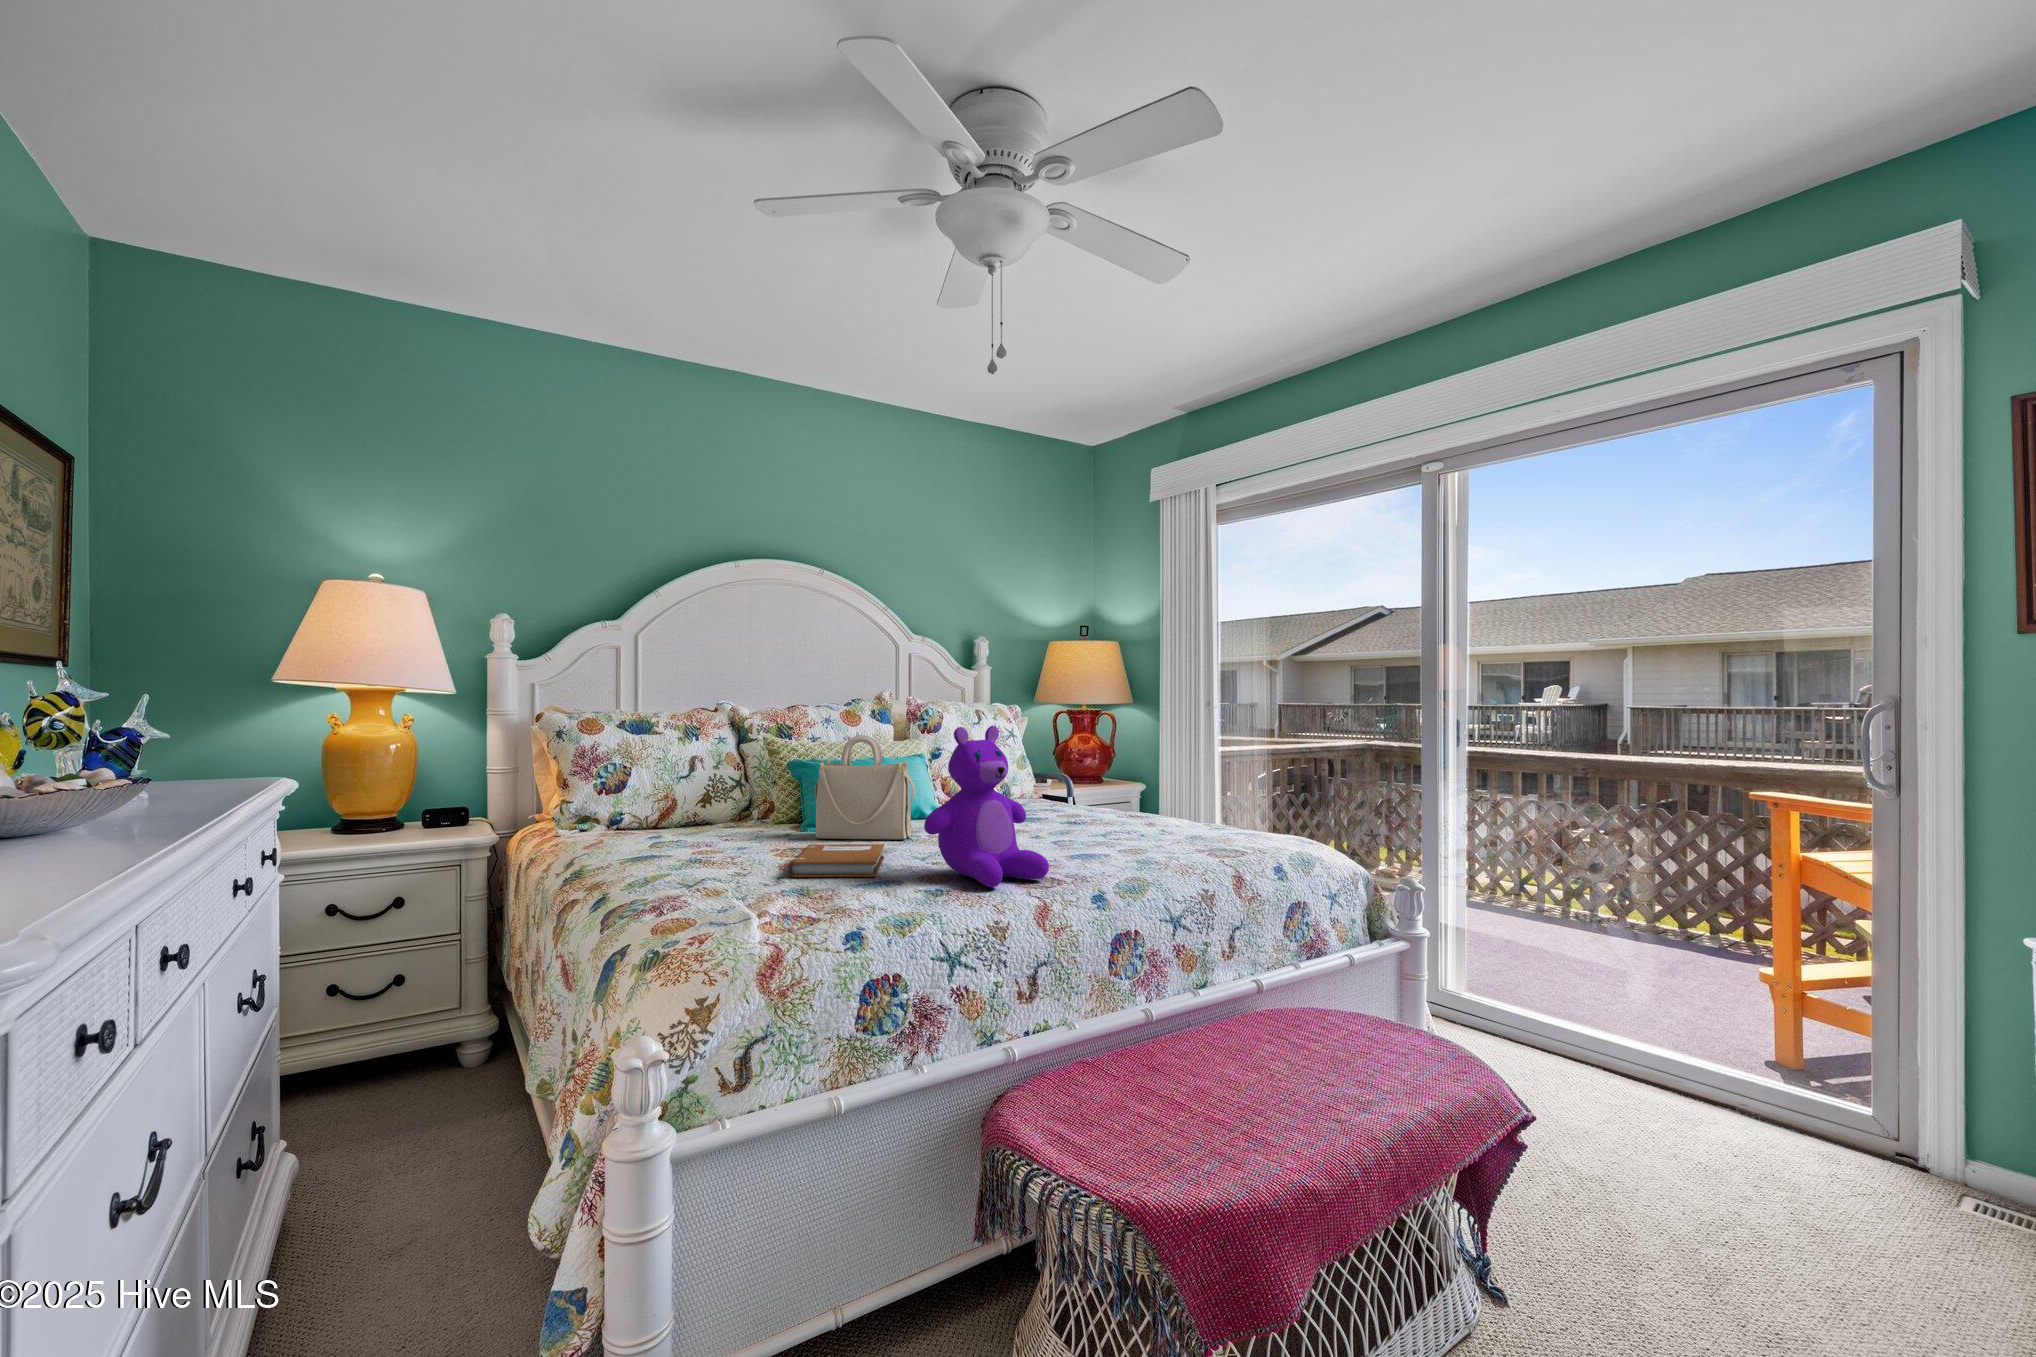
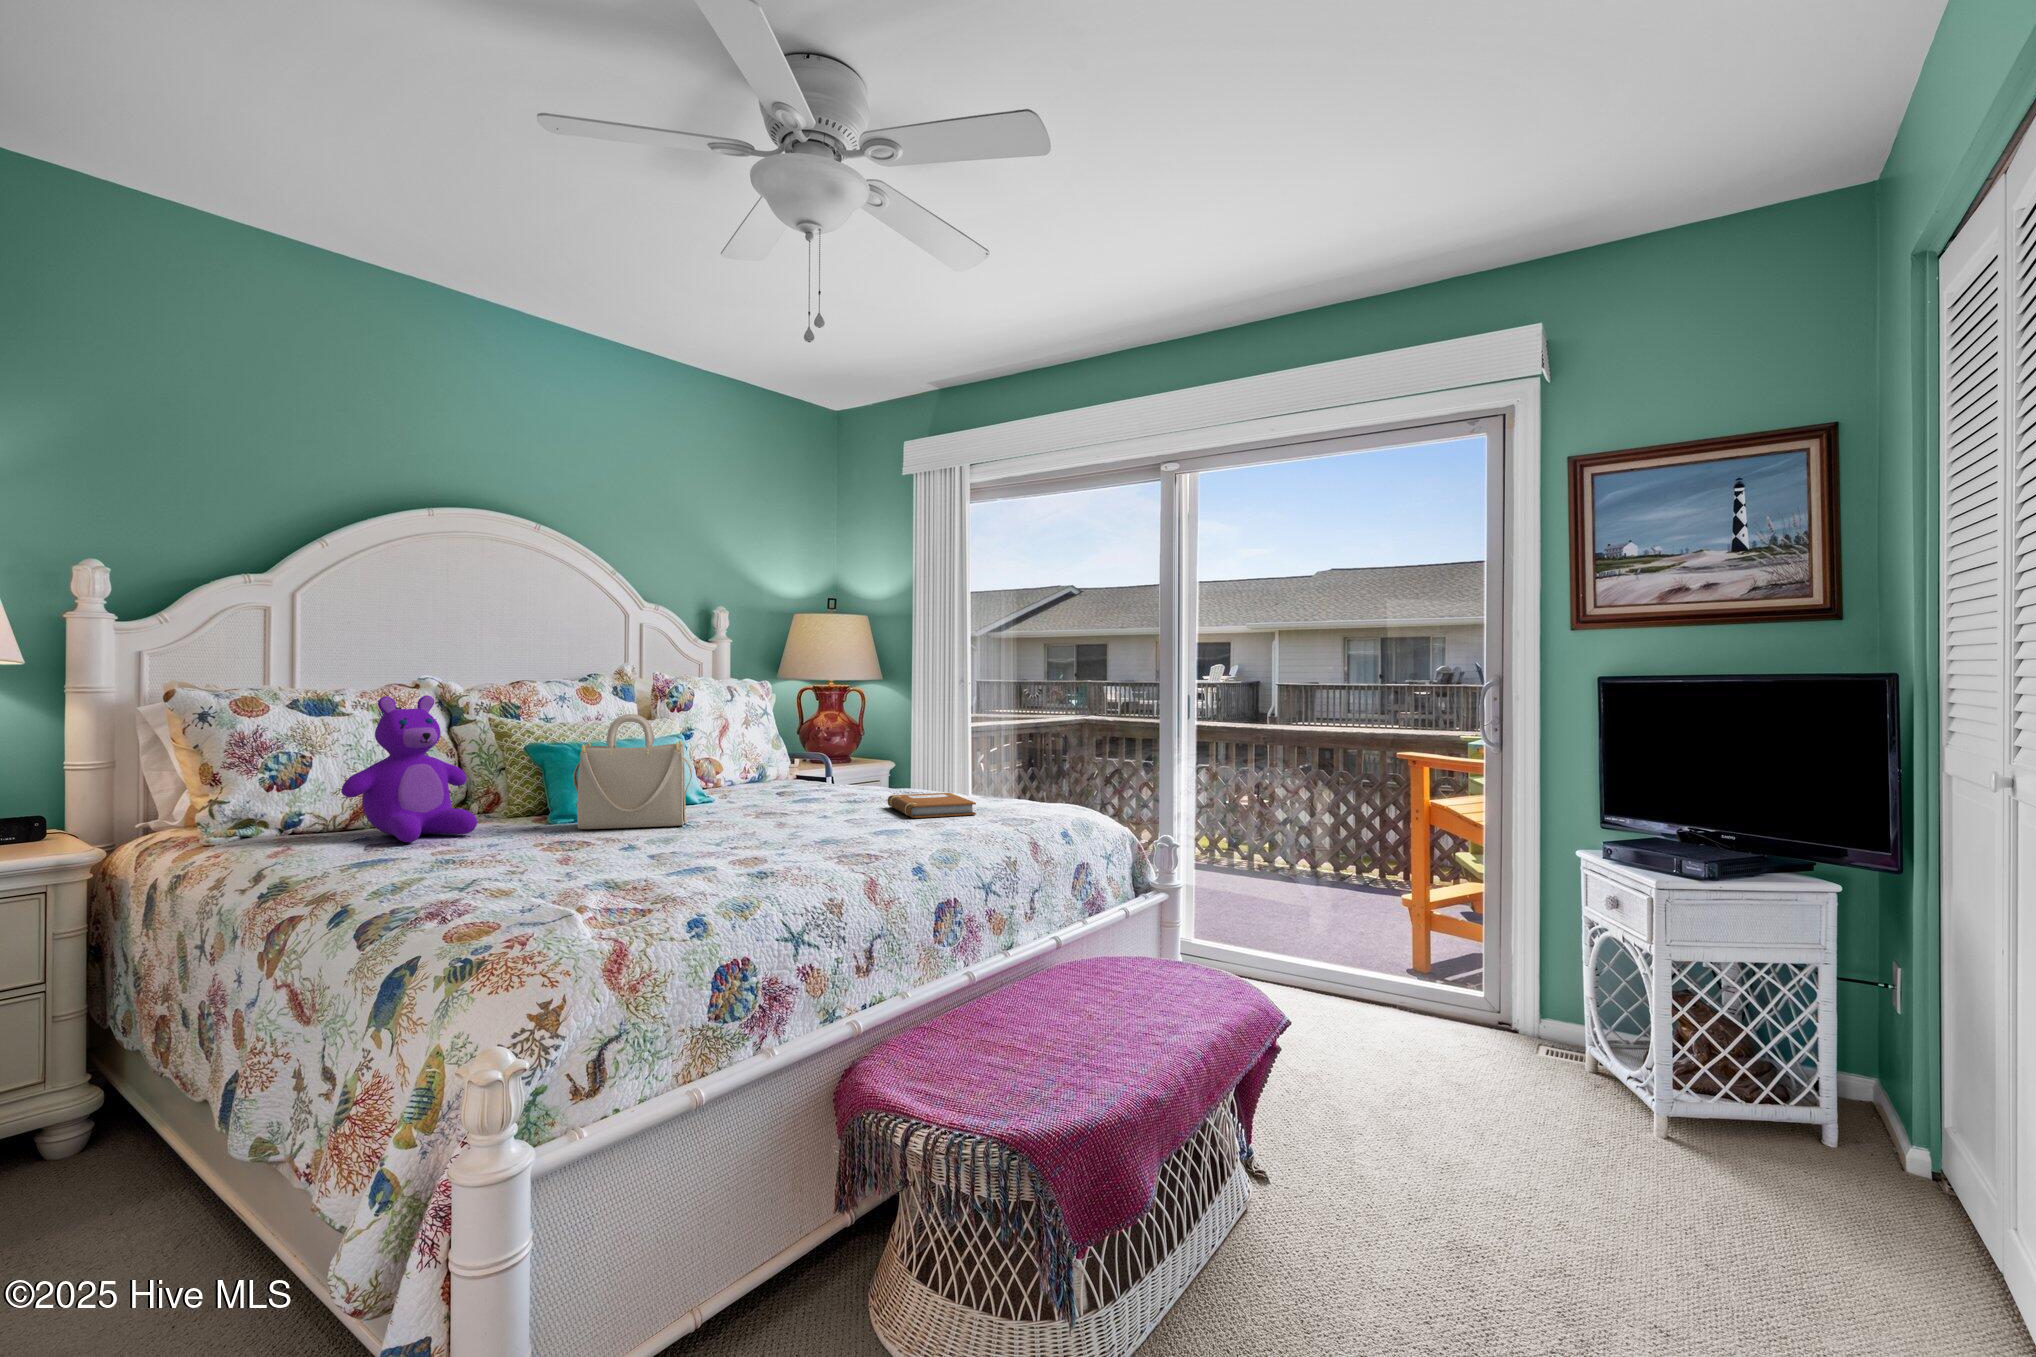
teddy bear: present [924,726,1049,887] -> present [341,695,477,842]
notebook: present [788,844,884,877] -> present [888,793,976,818]

